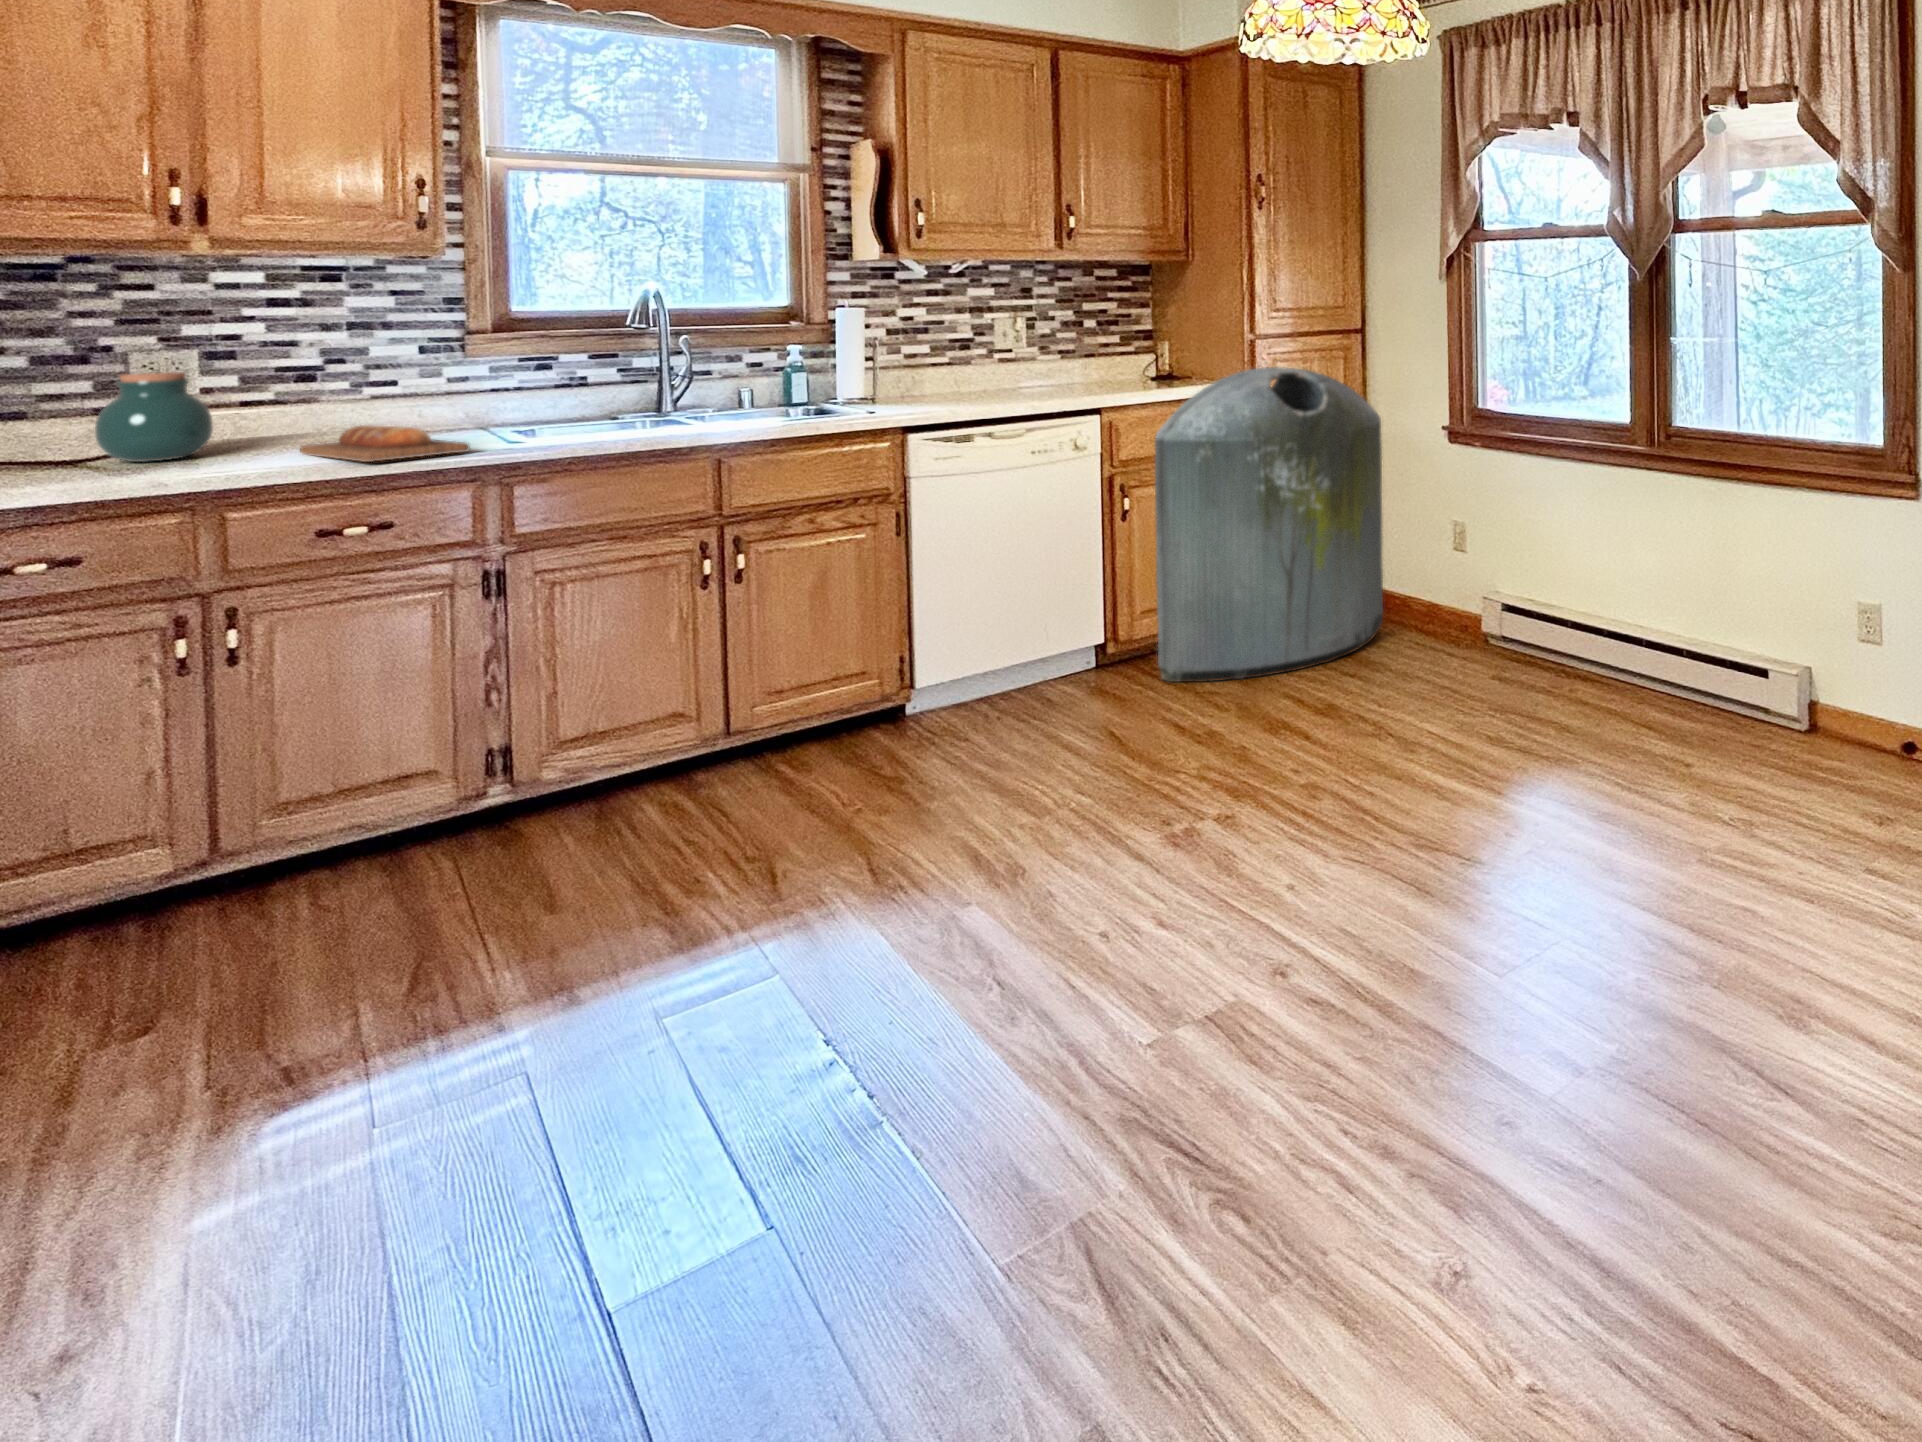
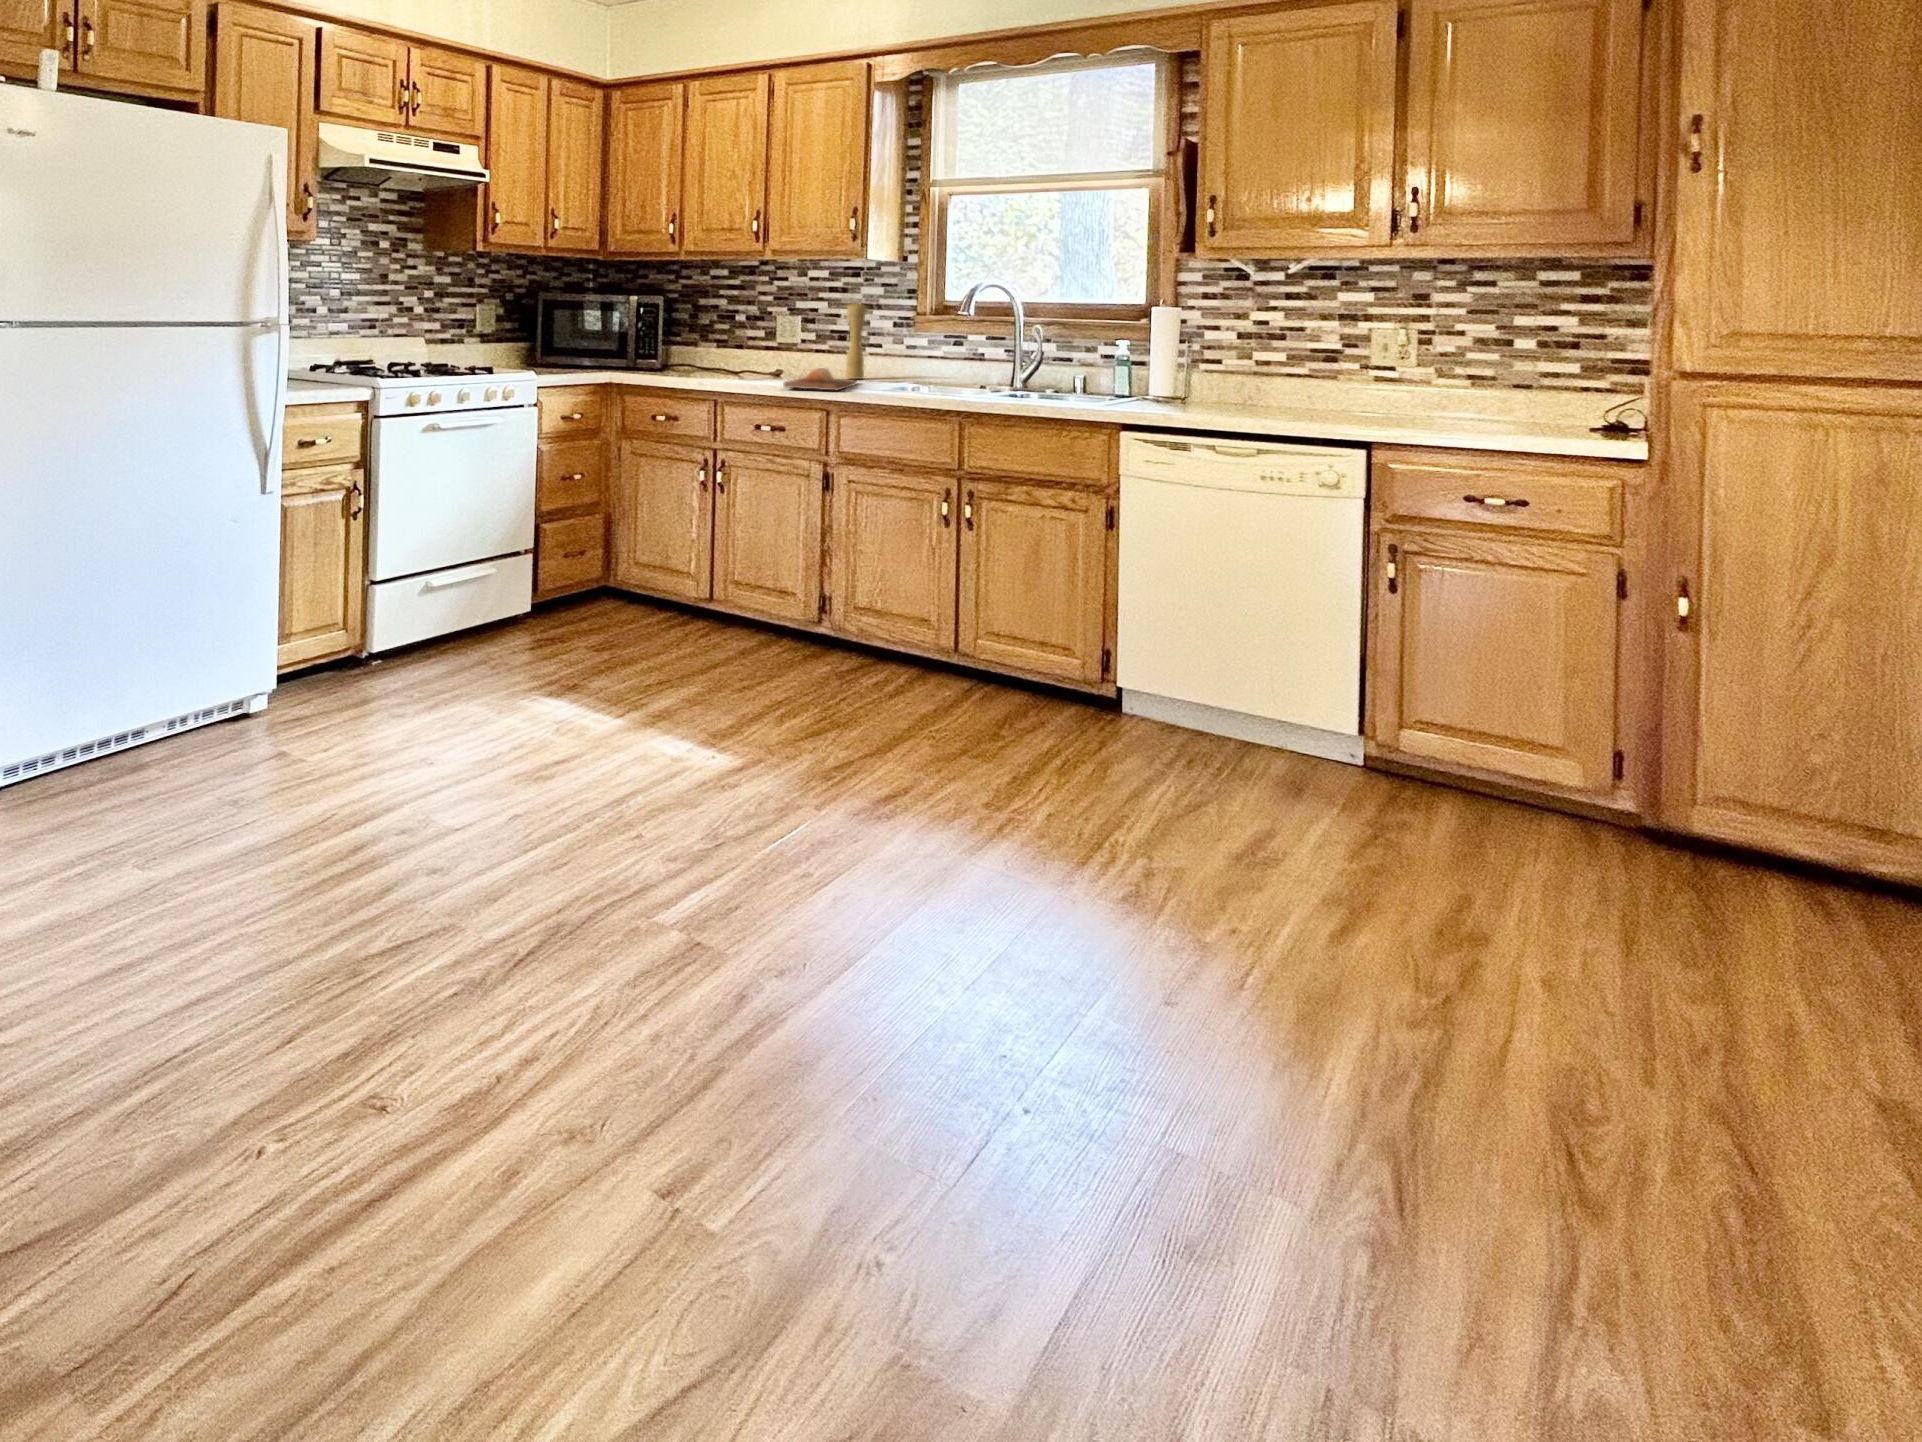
pepper mill: none [323,322,366,439] -> present [846,303,867,379]
trash can: present [1155,367,1383,682] -> none [1368,418,1880,935]
jar: present [95,372,213,462] -> none [743,327,789,377]

